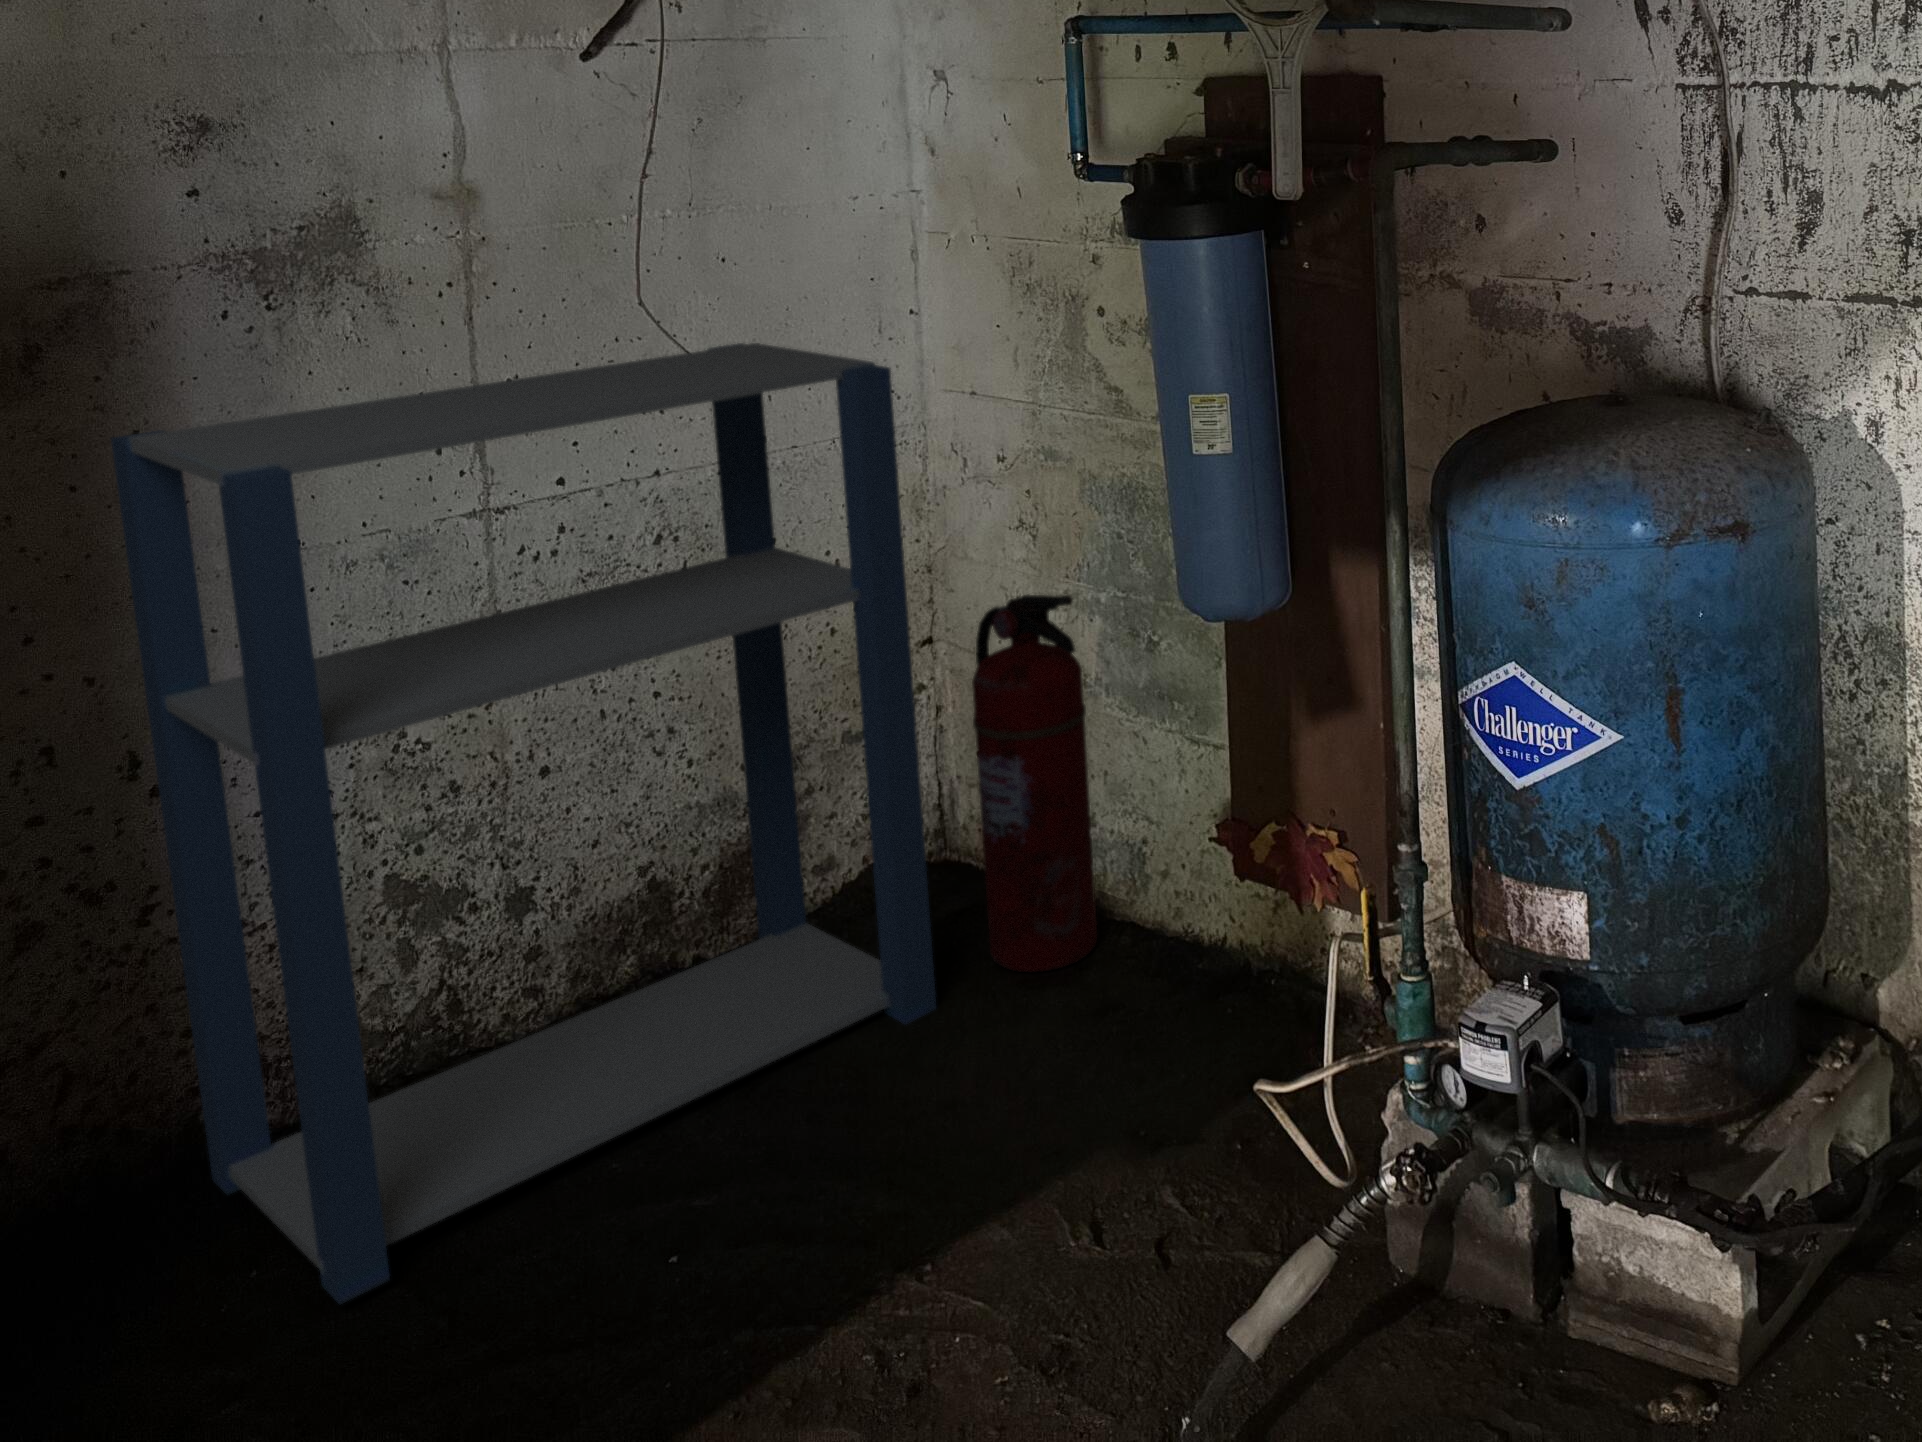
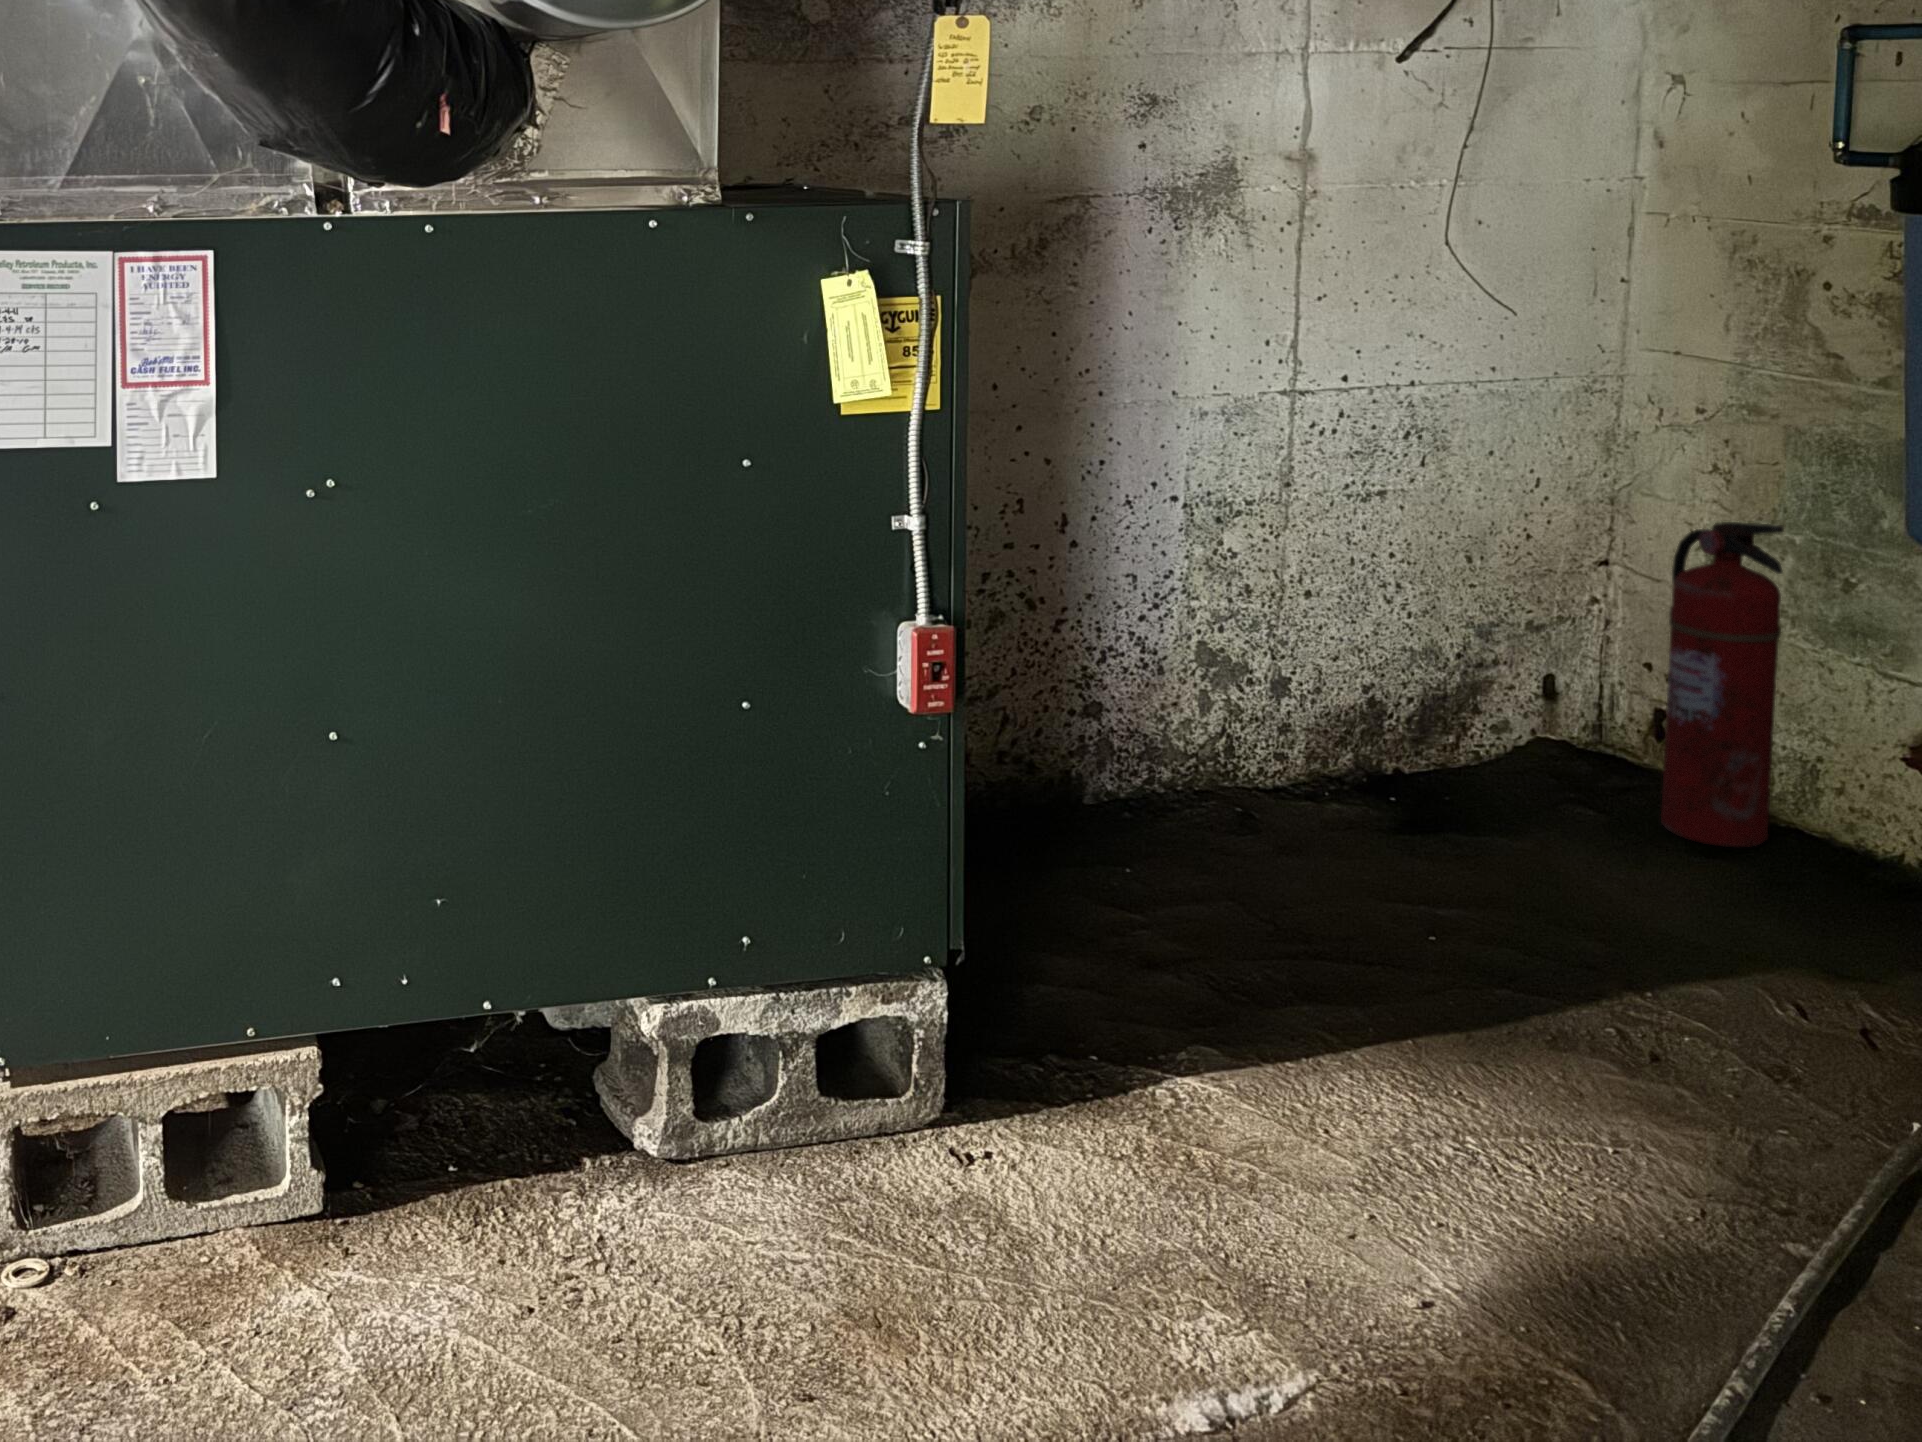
shelving unit: present [111,343,937,1304] -> none [1088,289,1641,885]

